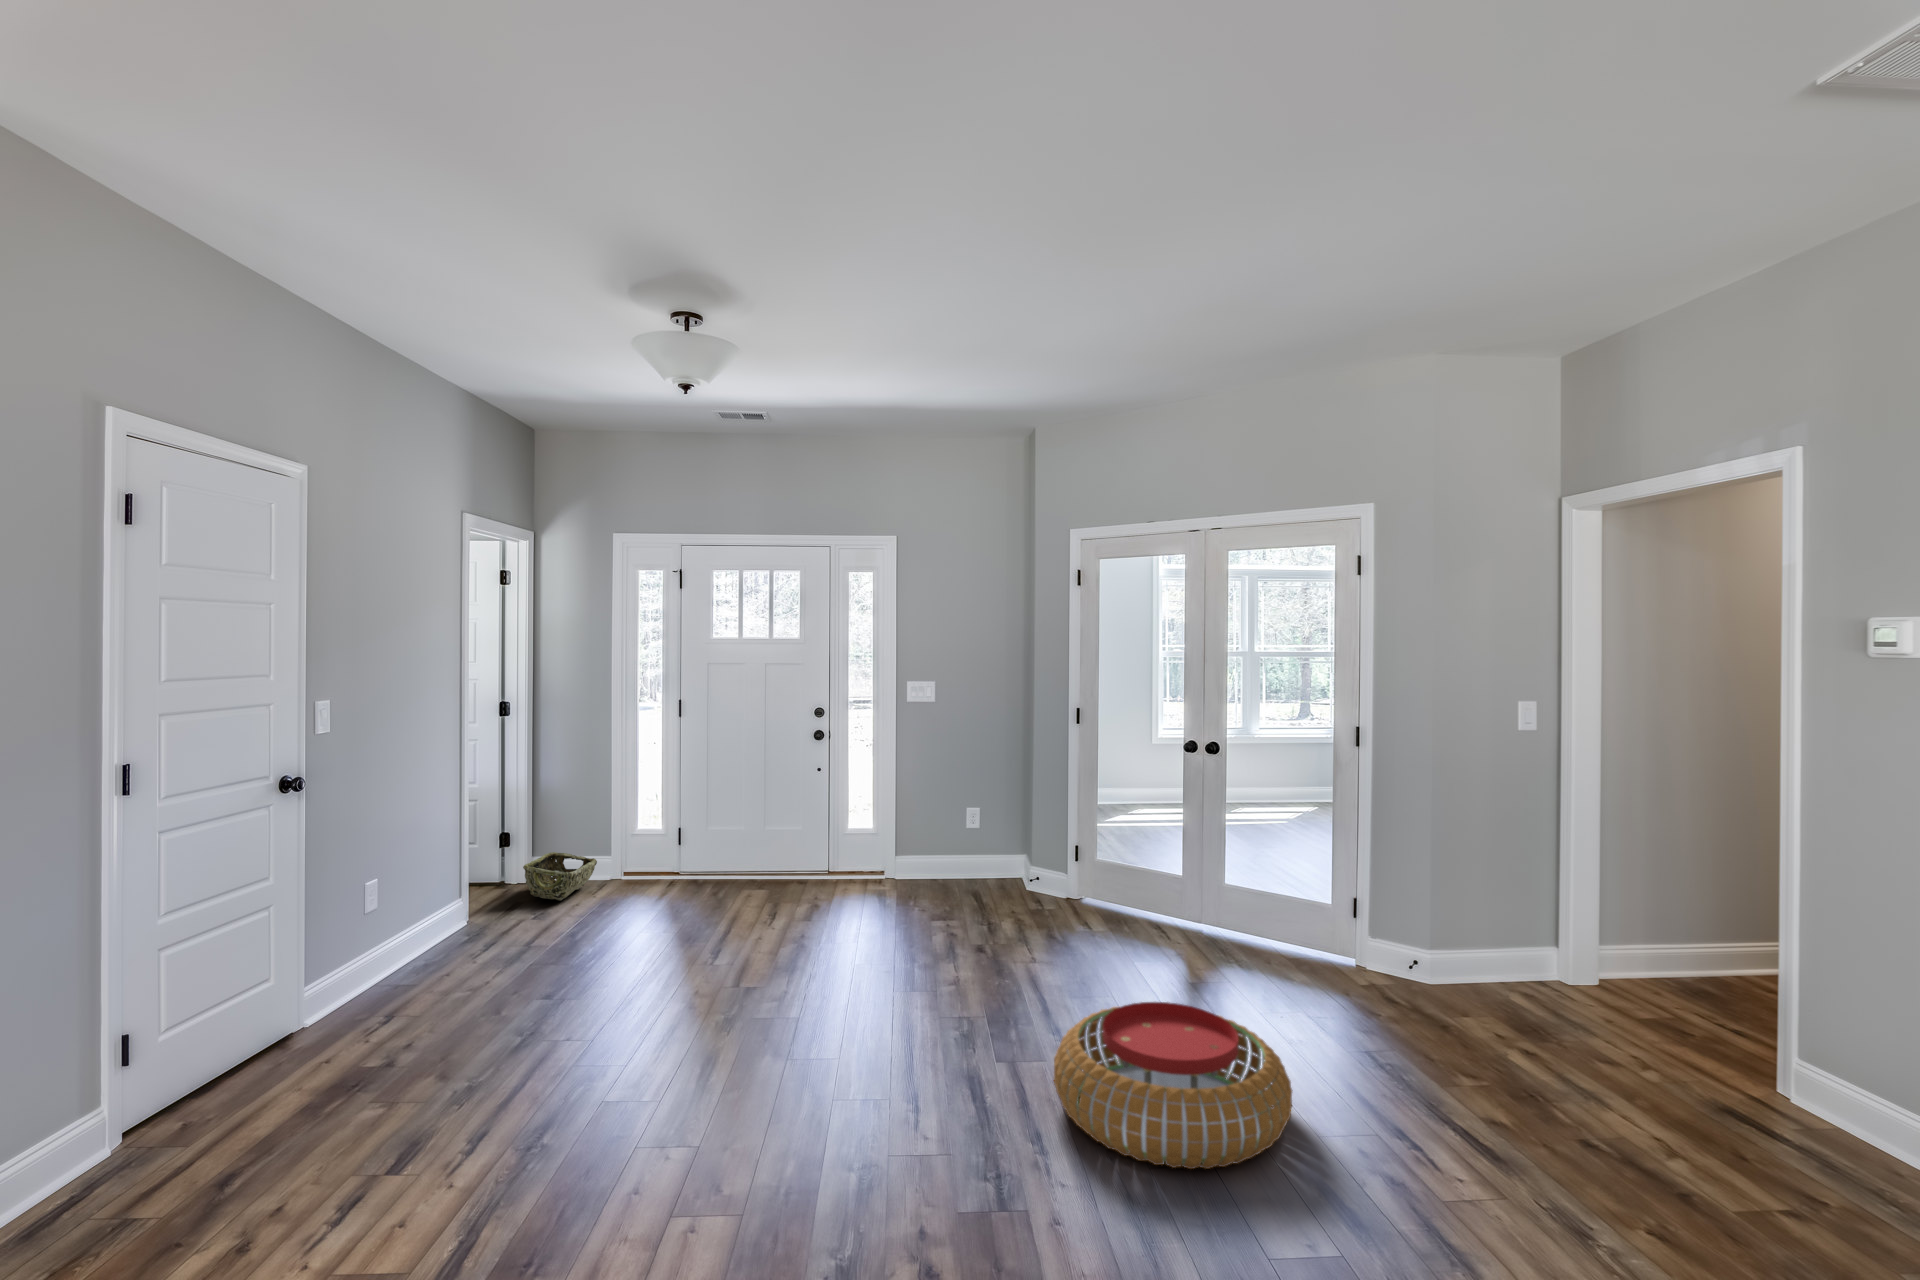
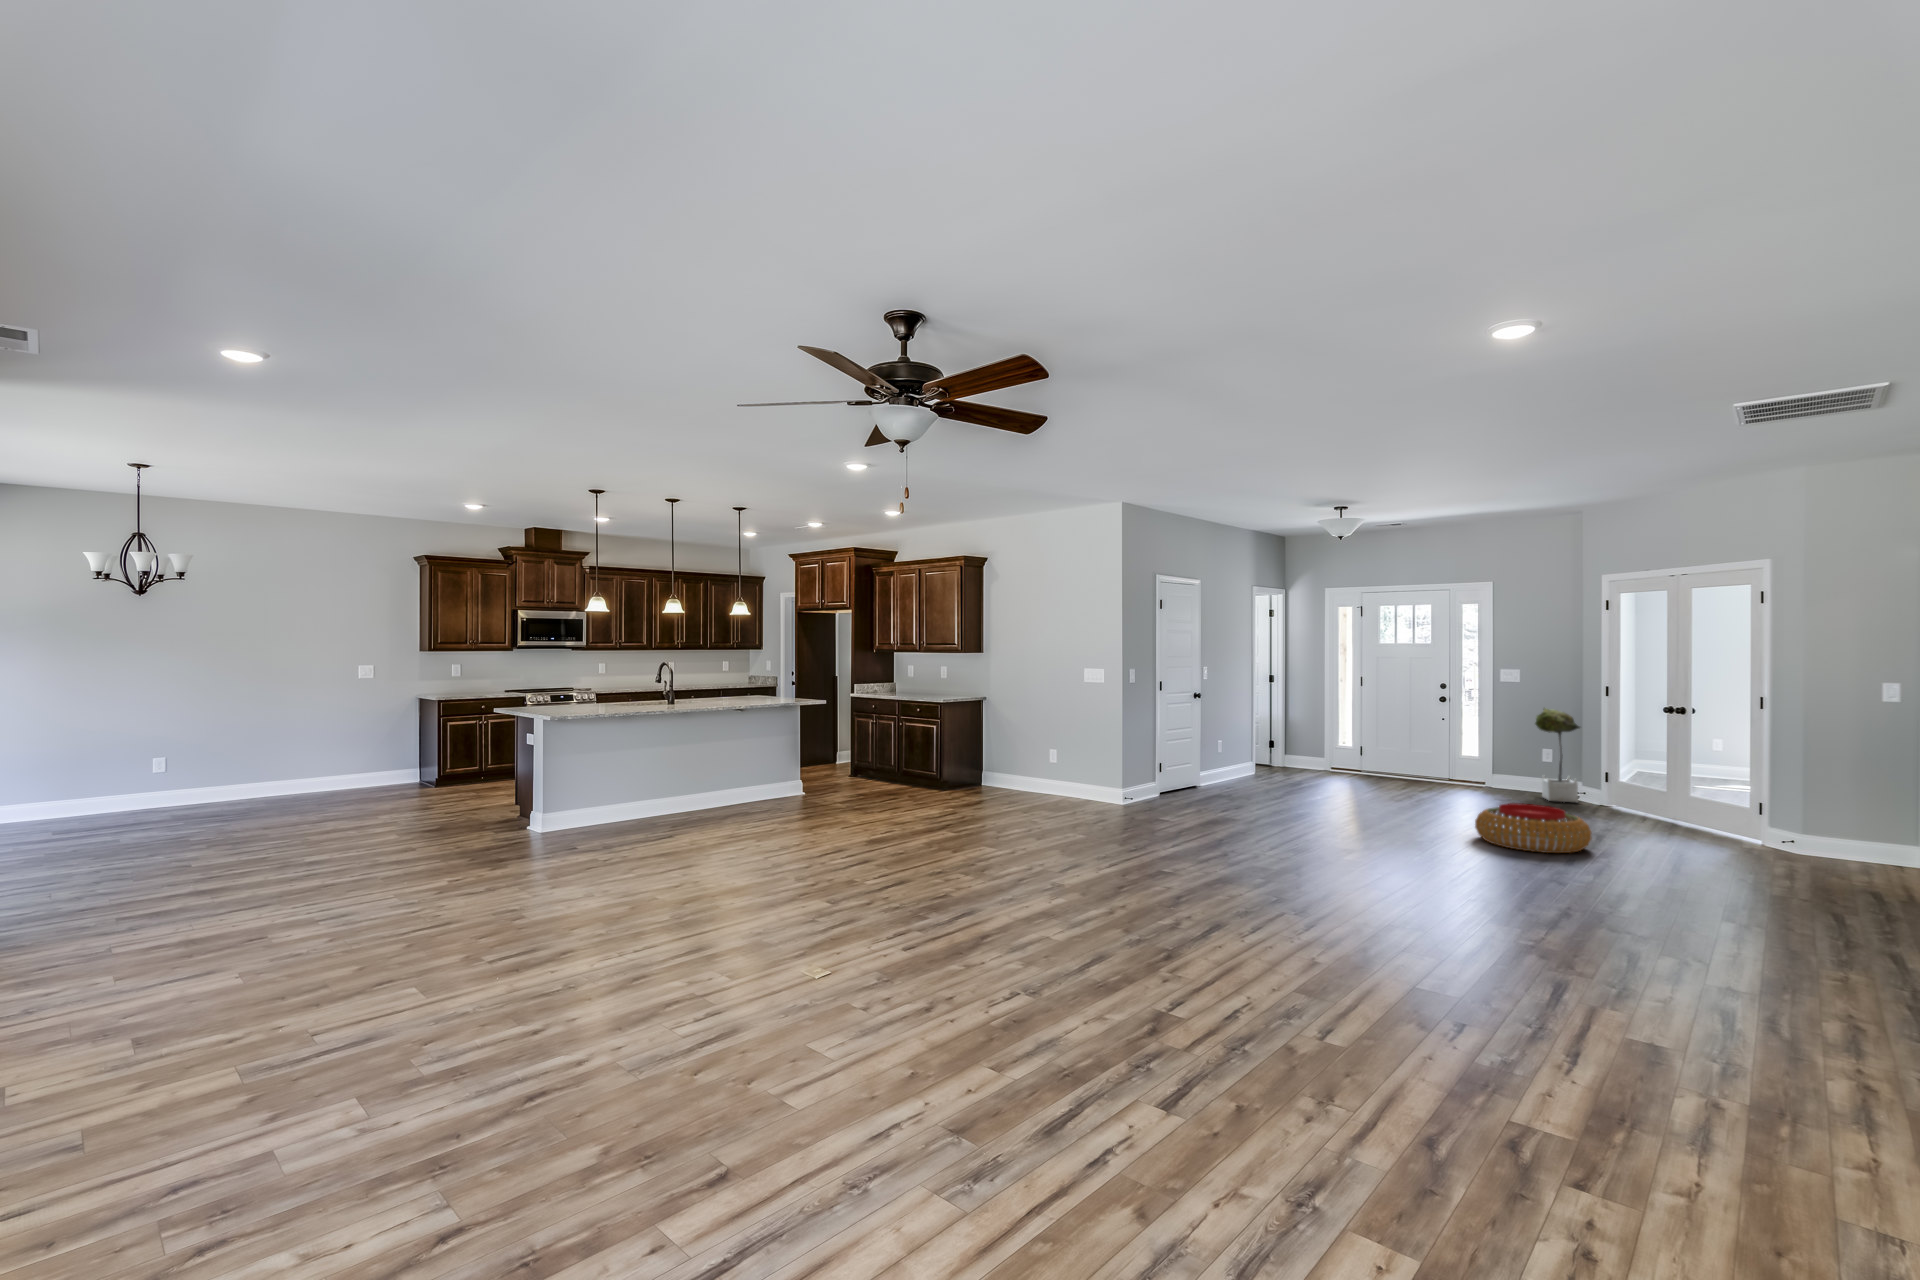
potted tree: none [968,742,1030,899] -> present [1535,708,1580,802]
woven basket: present [523,852,597,900] -> none [1280,752,1316,772]

